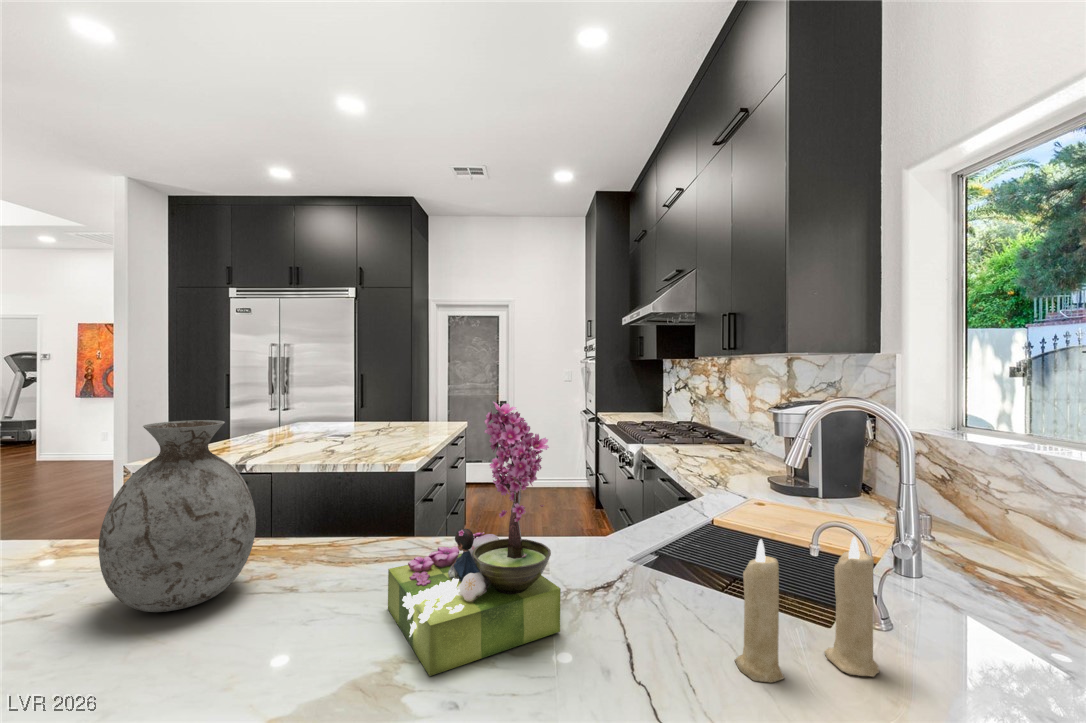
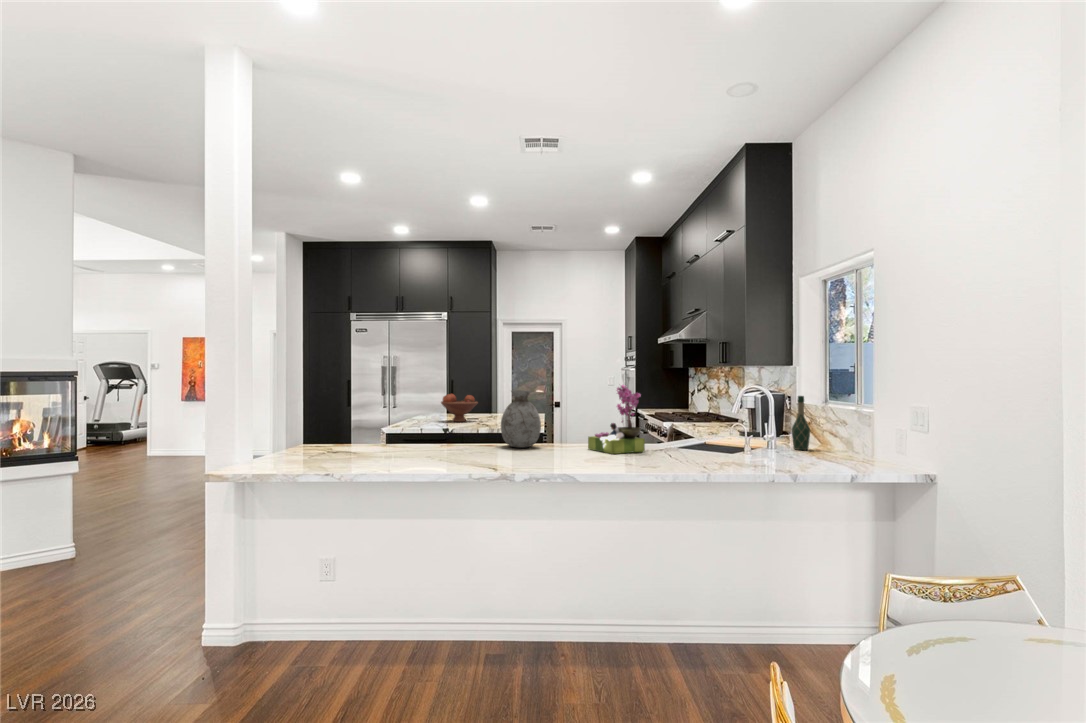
fruit bowl: none [262,400,330,447] -> present [441,394,478,422]
wine bottle: none [961,430,1023,581] -> present [792,396,810,450]
candle: present [735,537,880,682] -> none [695,418,735,456]

